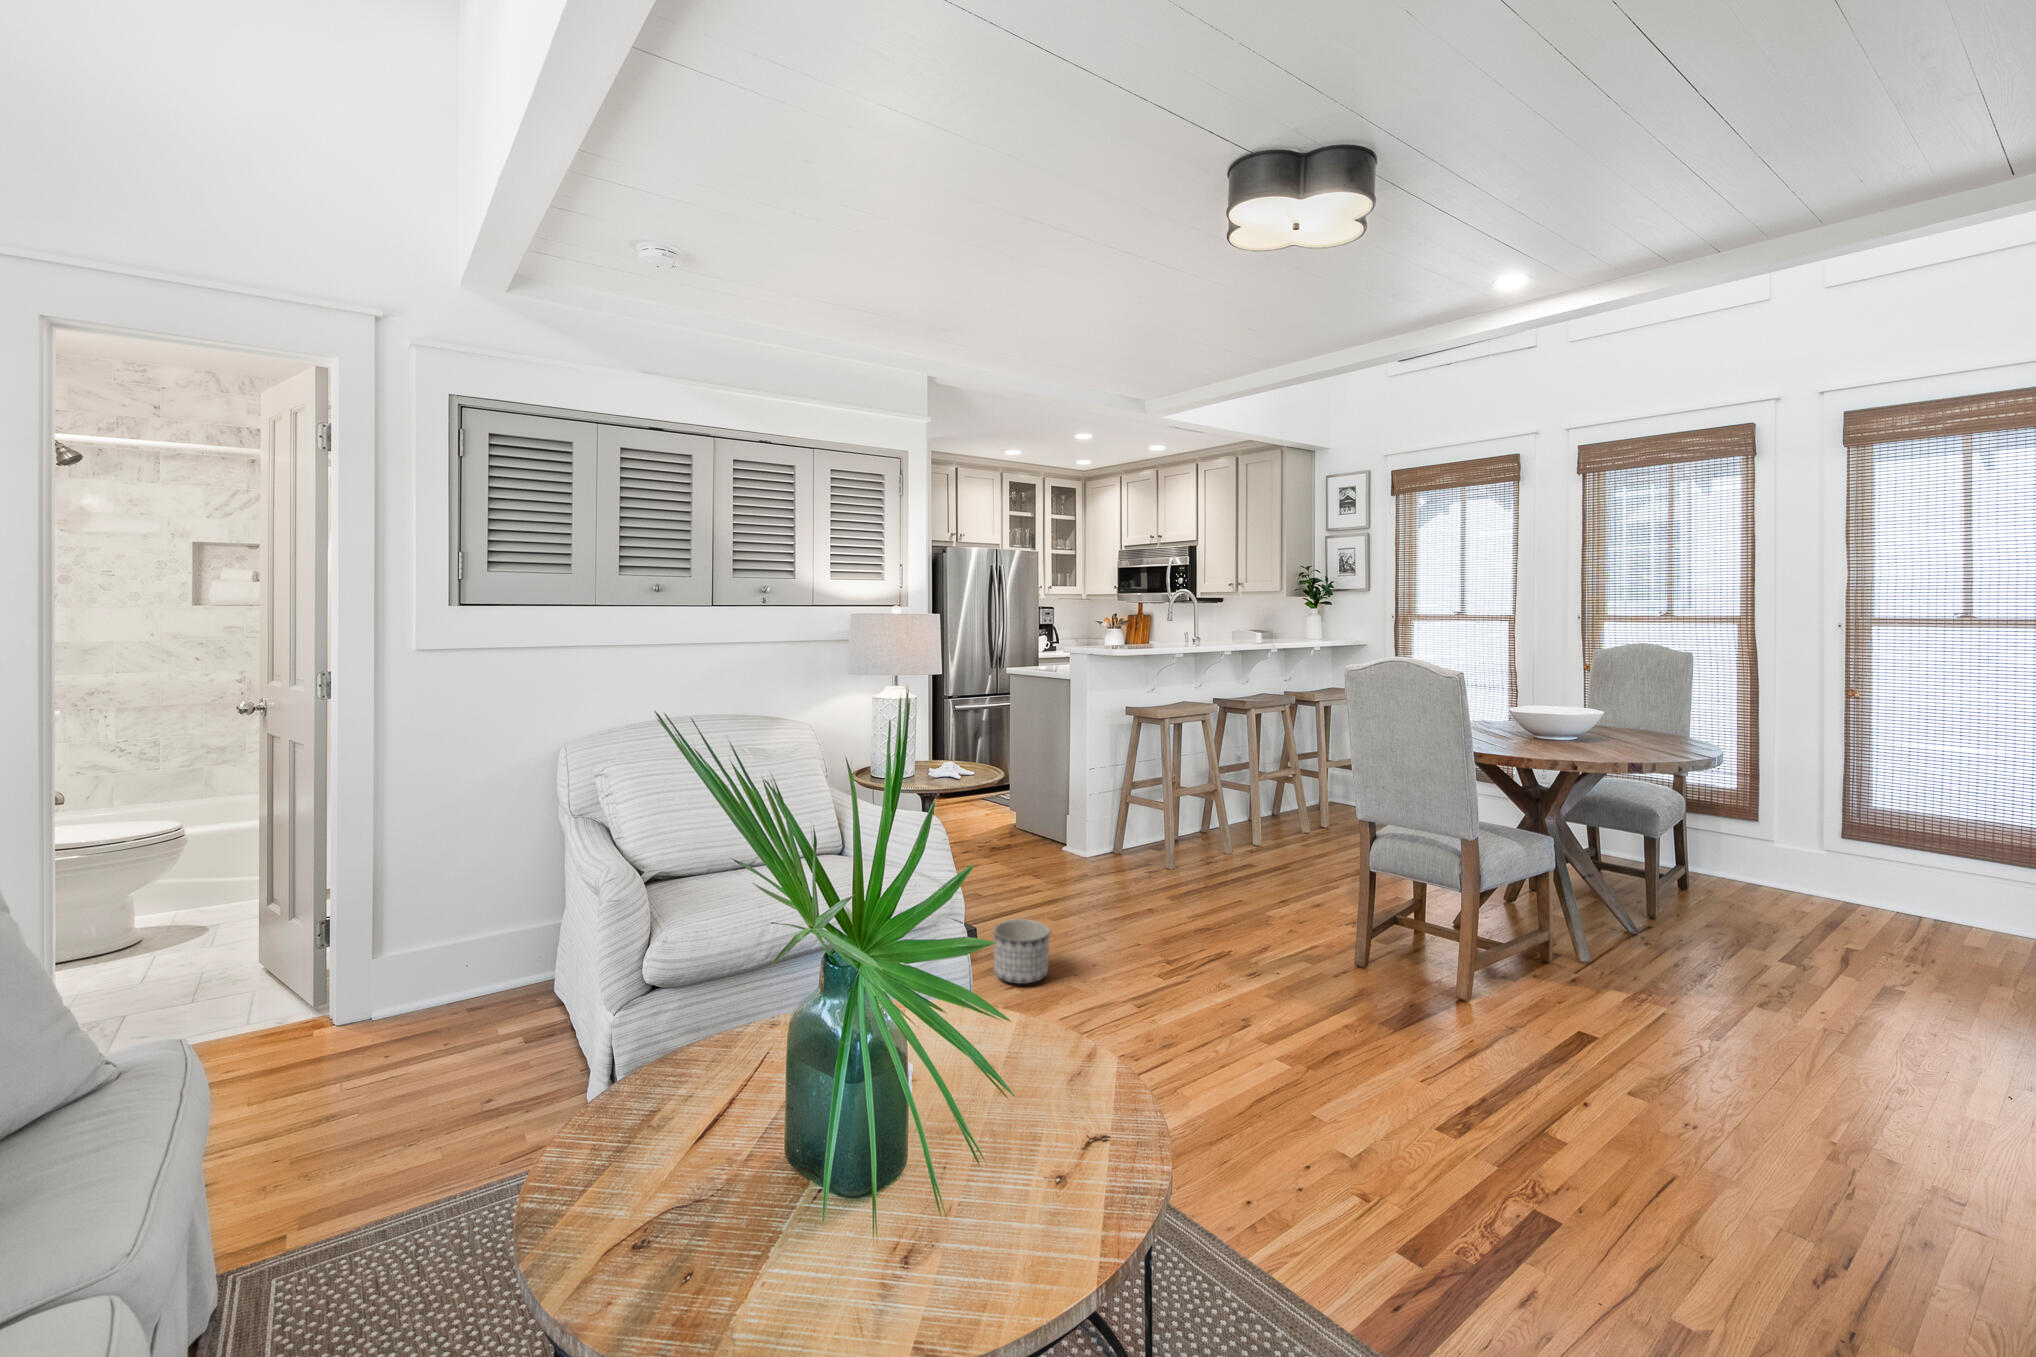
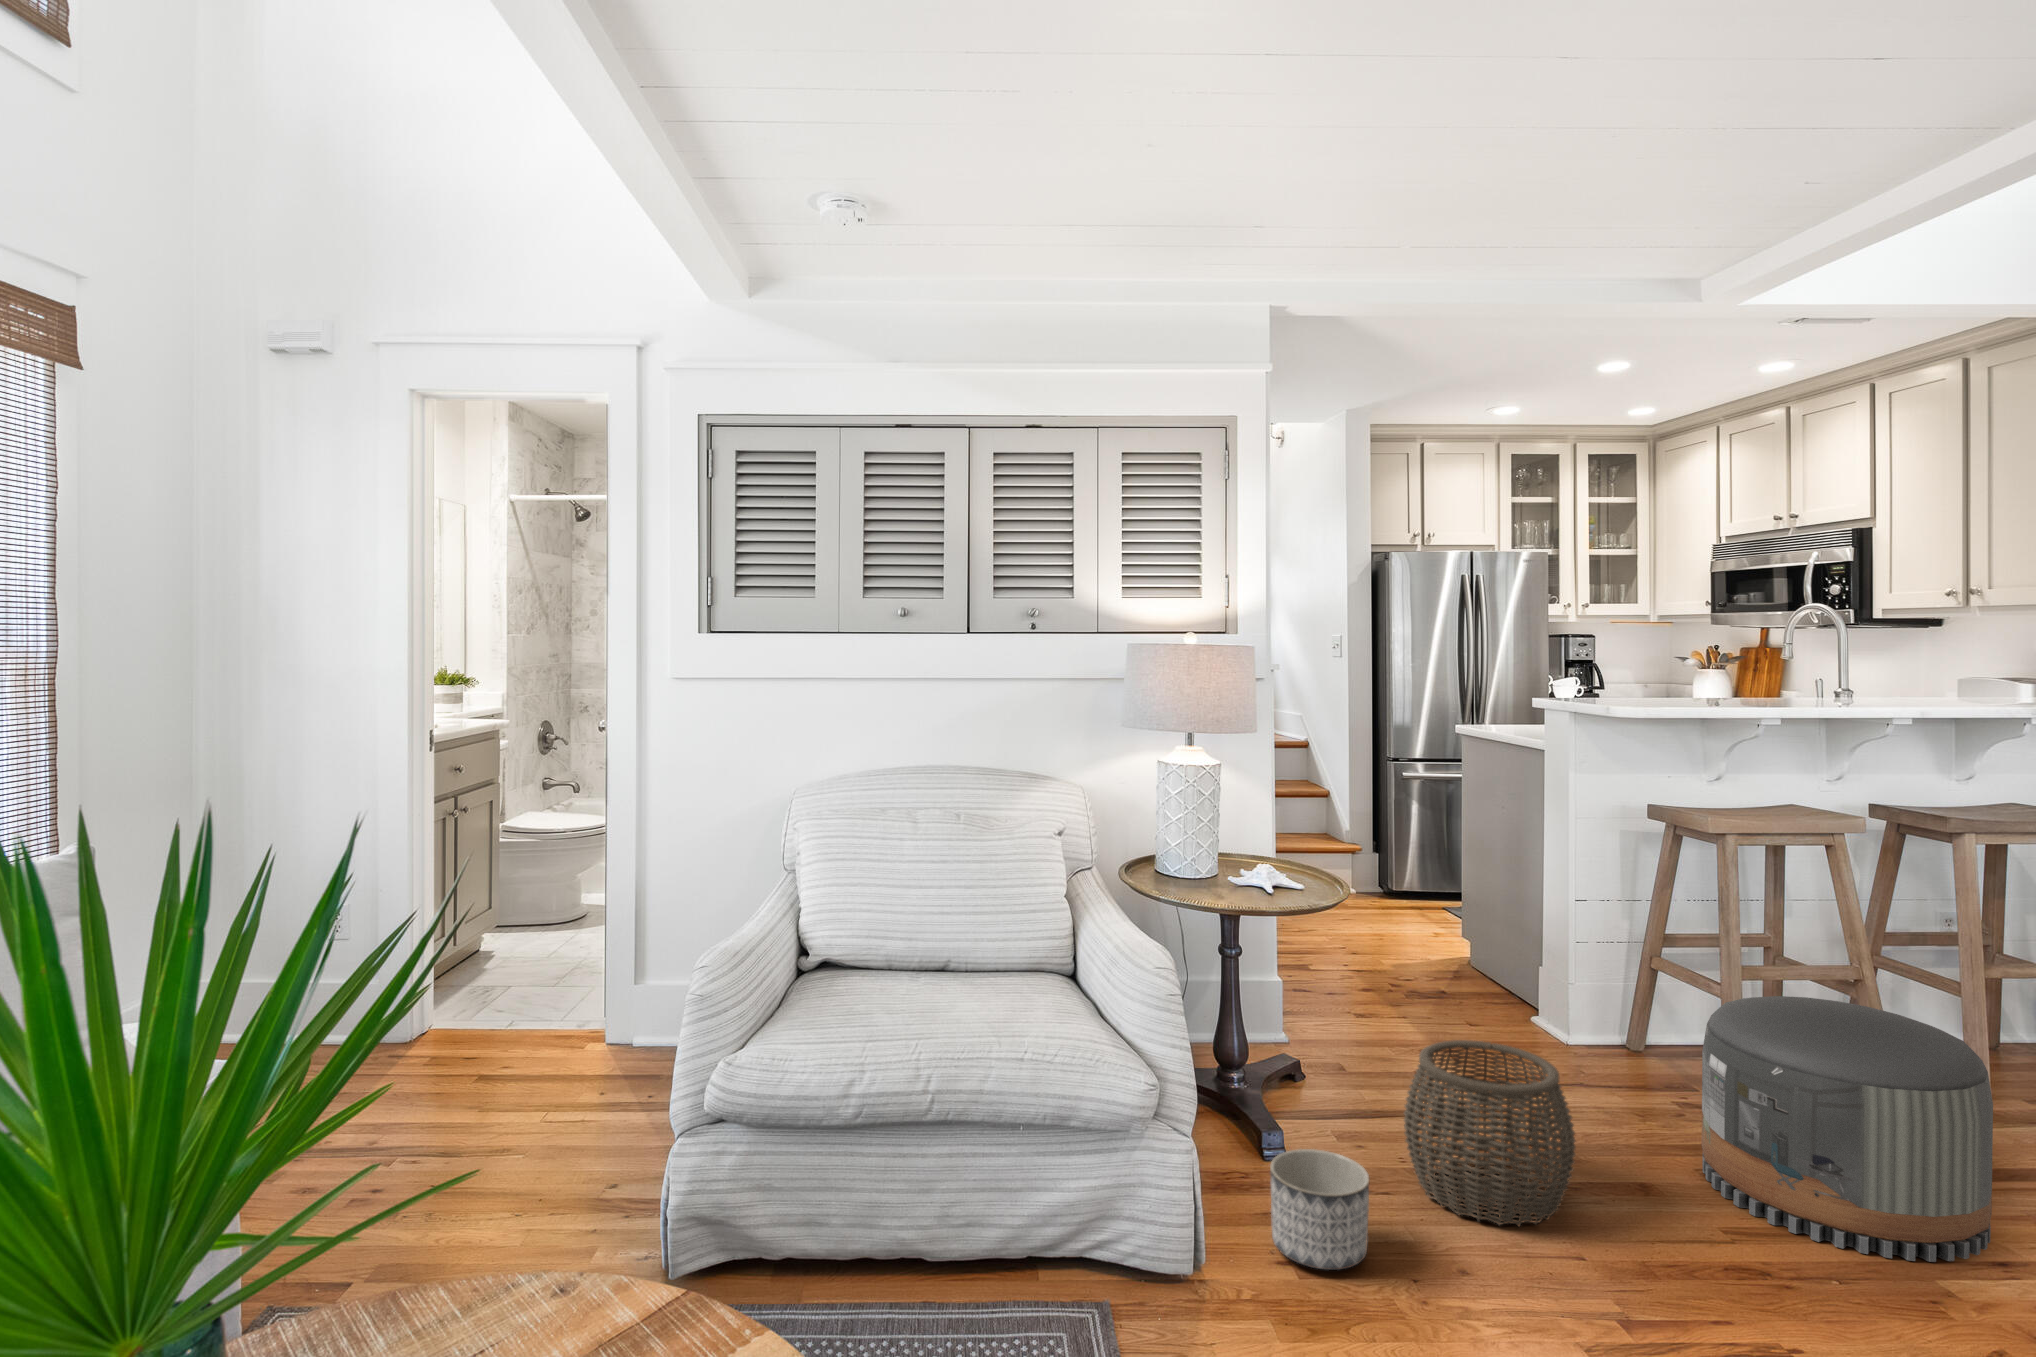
pouf: none [1170,800,1288,917] -> present [1702,996,1993,1262]
woven basket: none [1042,846,1131,943] -> present [1404,1040,1576,1226]

